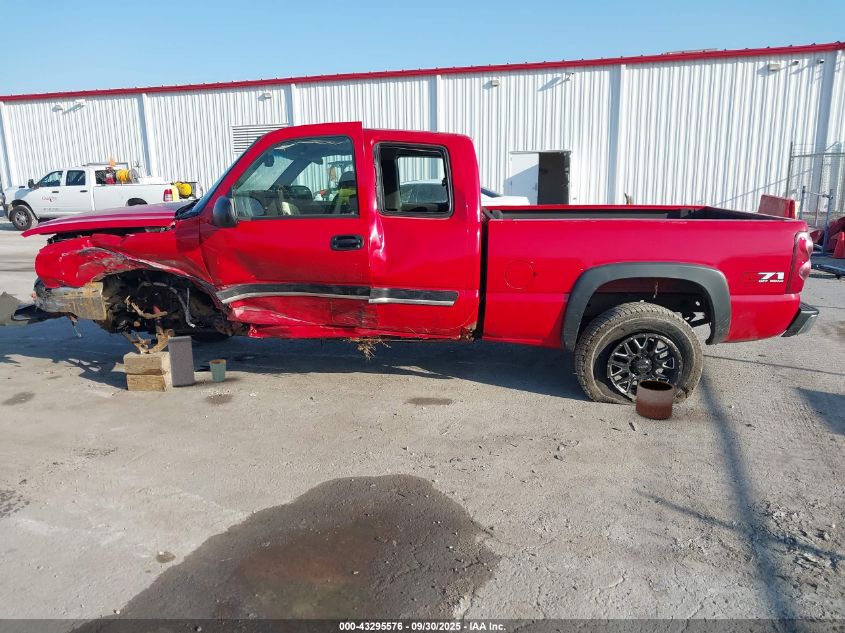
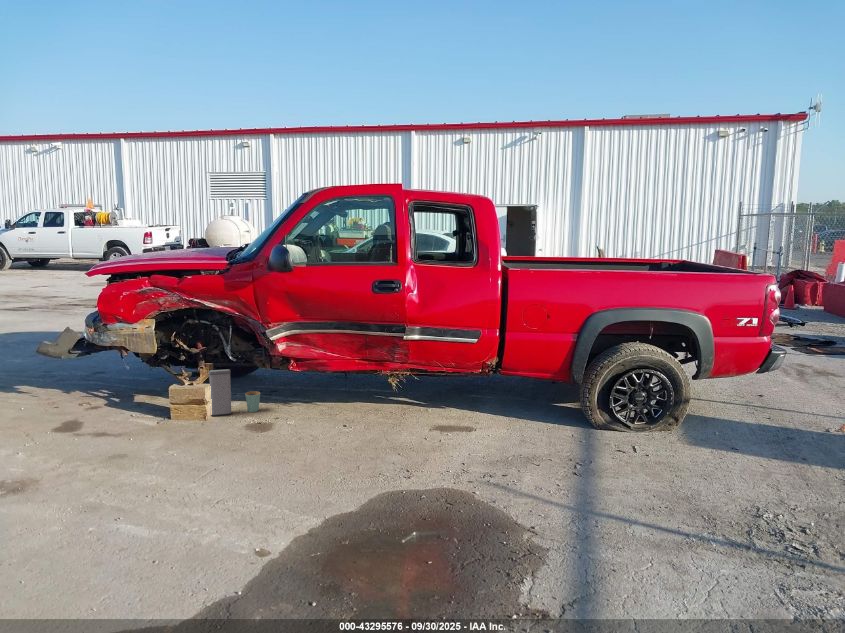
planter: present [636,380,674,419] -> none [635,409,668,443]

